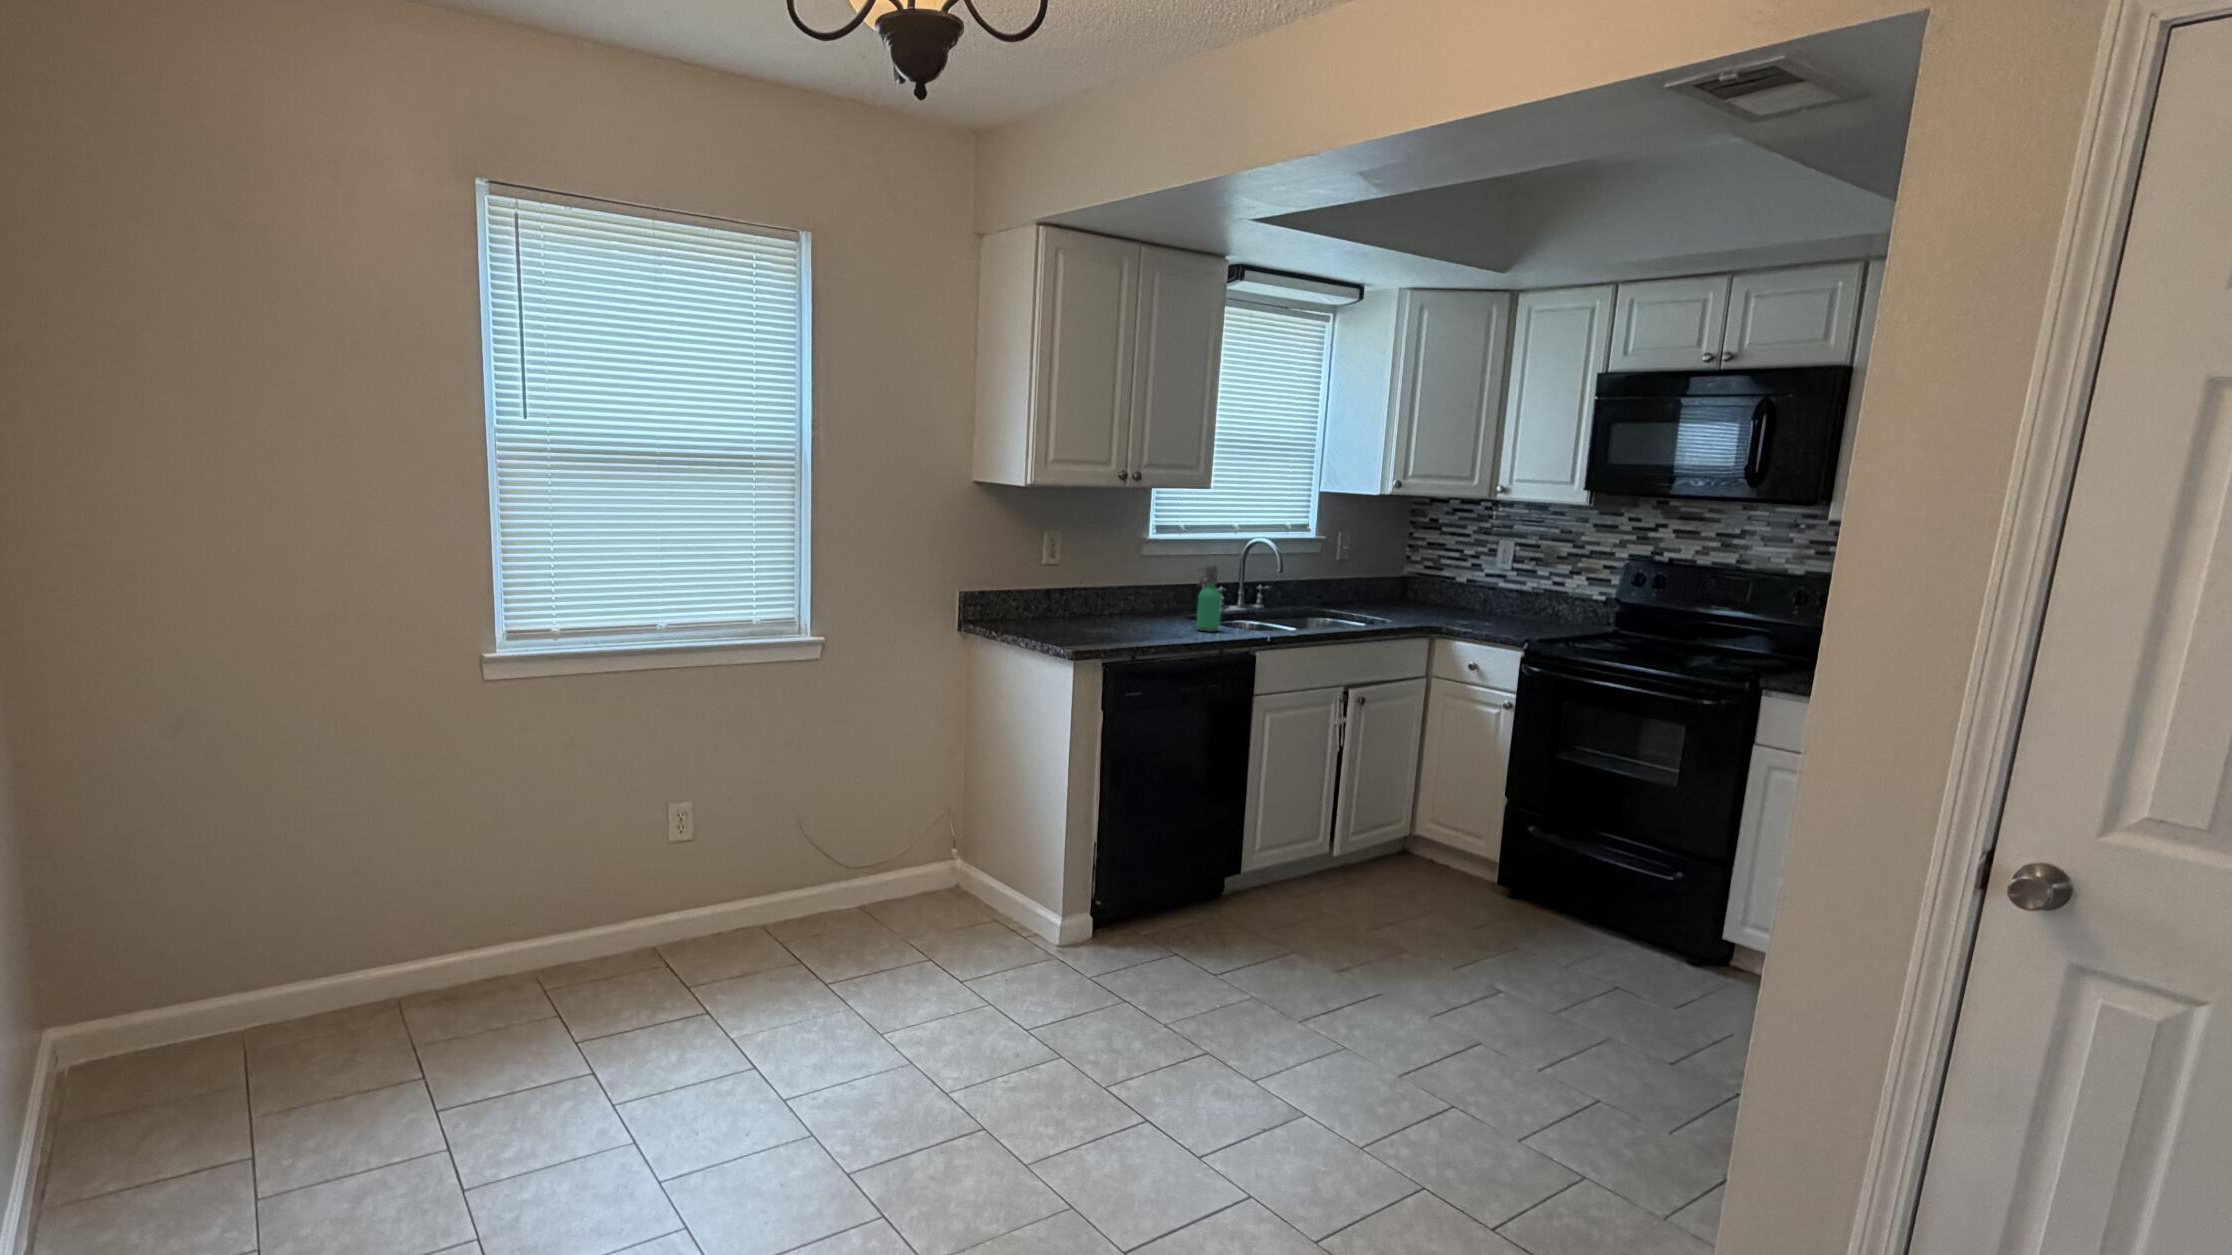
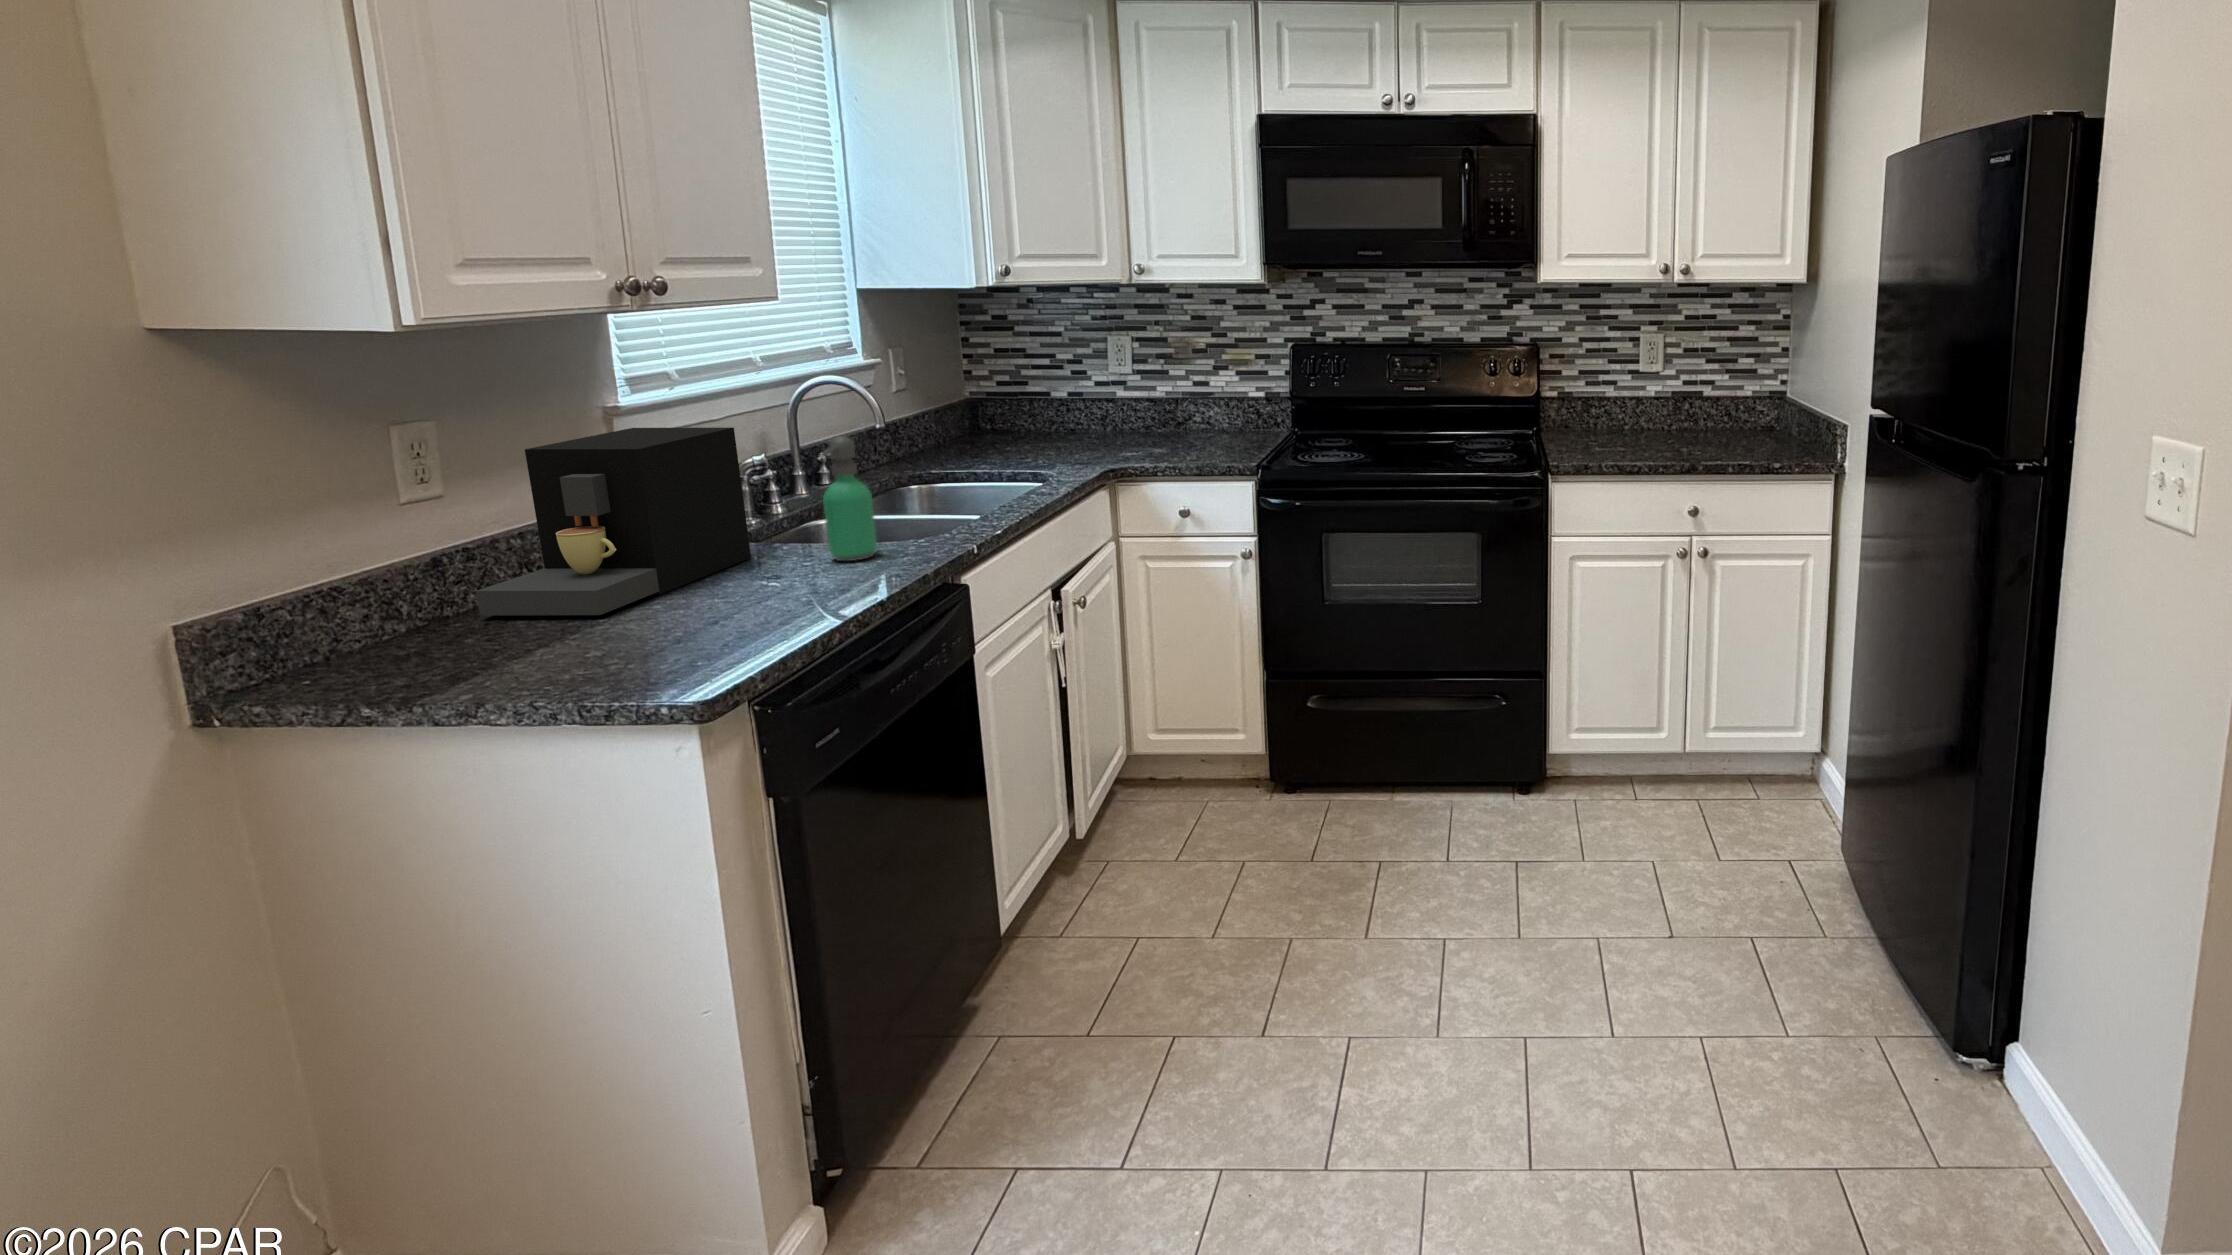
coffee maker: none [1058,549,1177,625] -> present [476,427,751,616]

